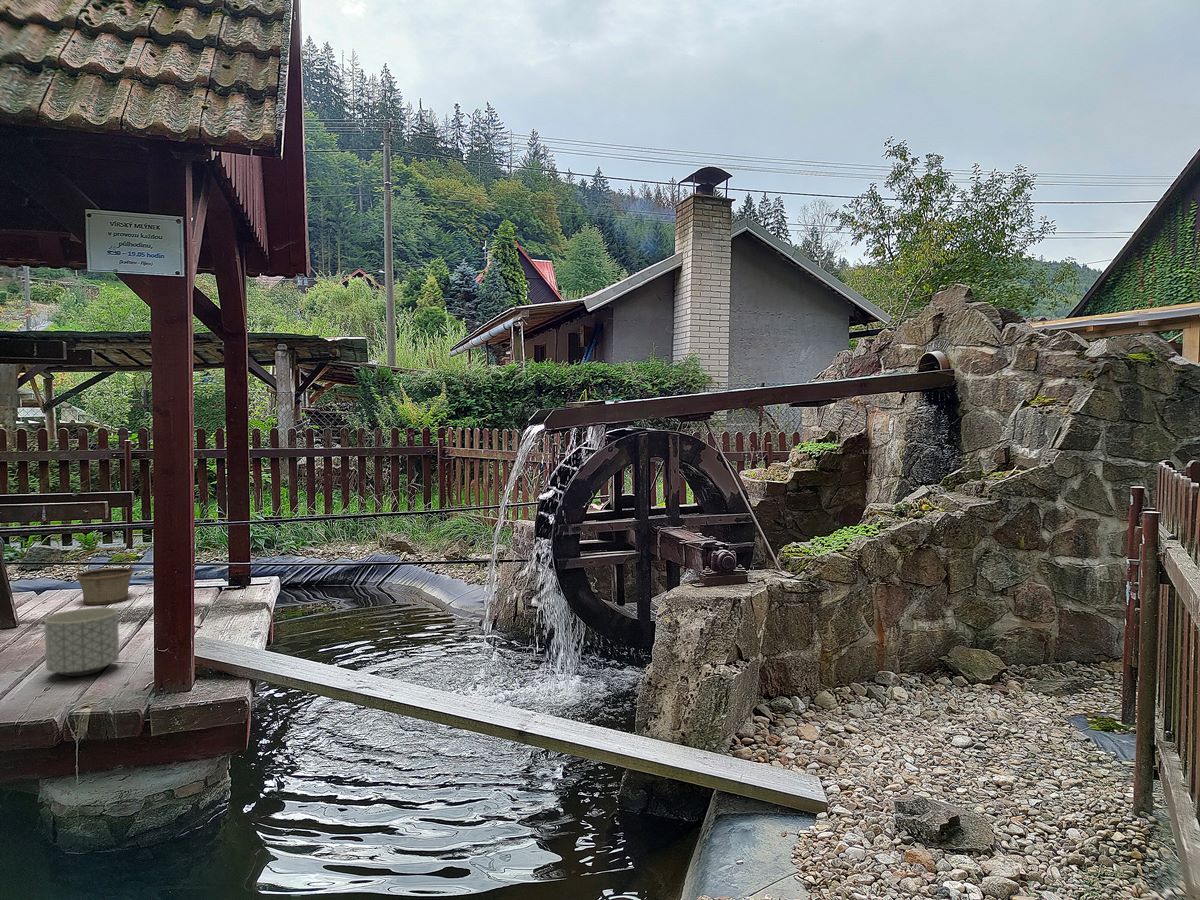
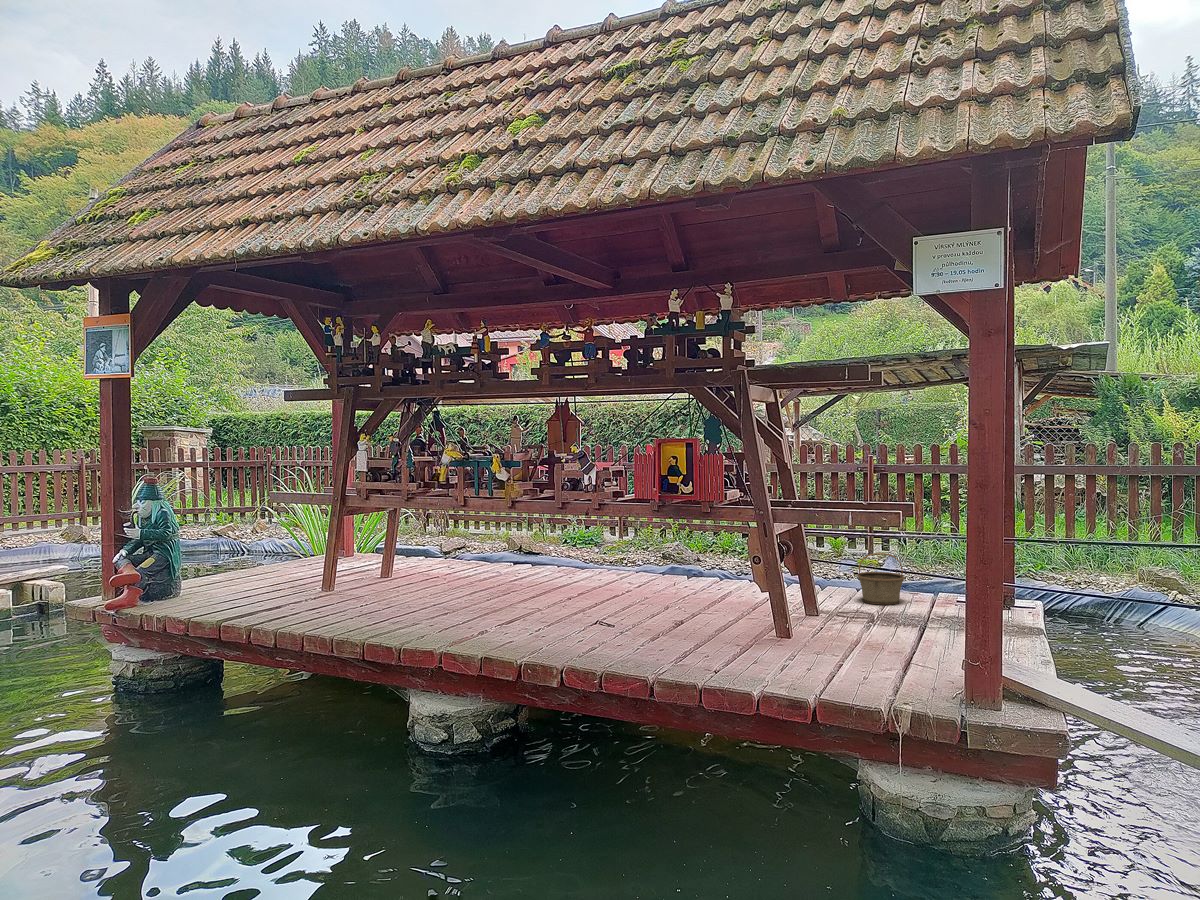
planter: present [45,608,119,676] -> none [860,607,920,669]

